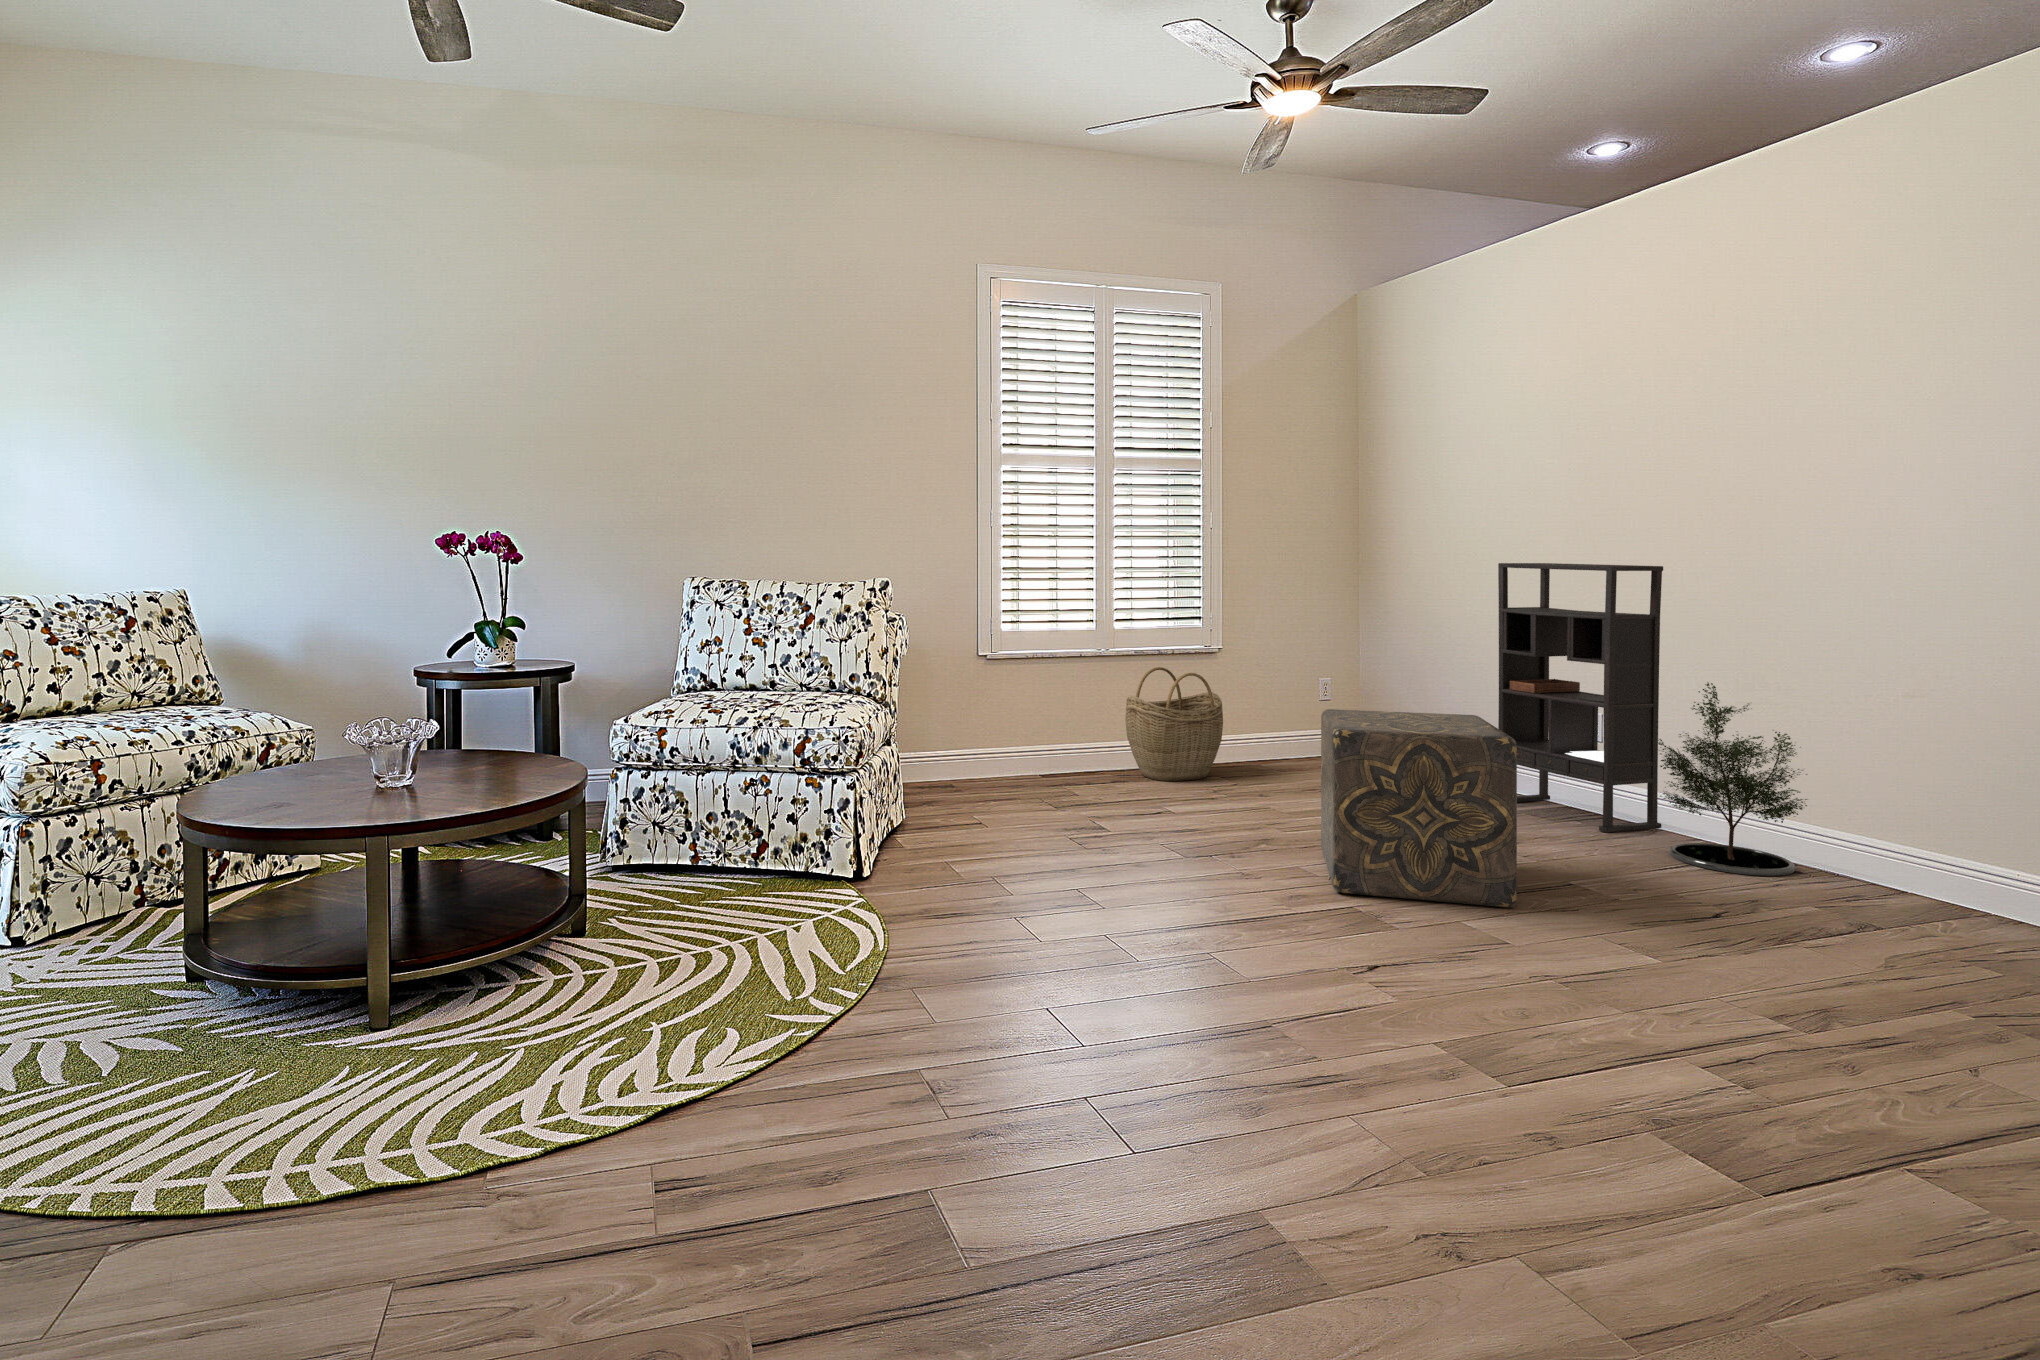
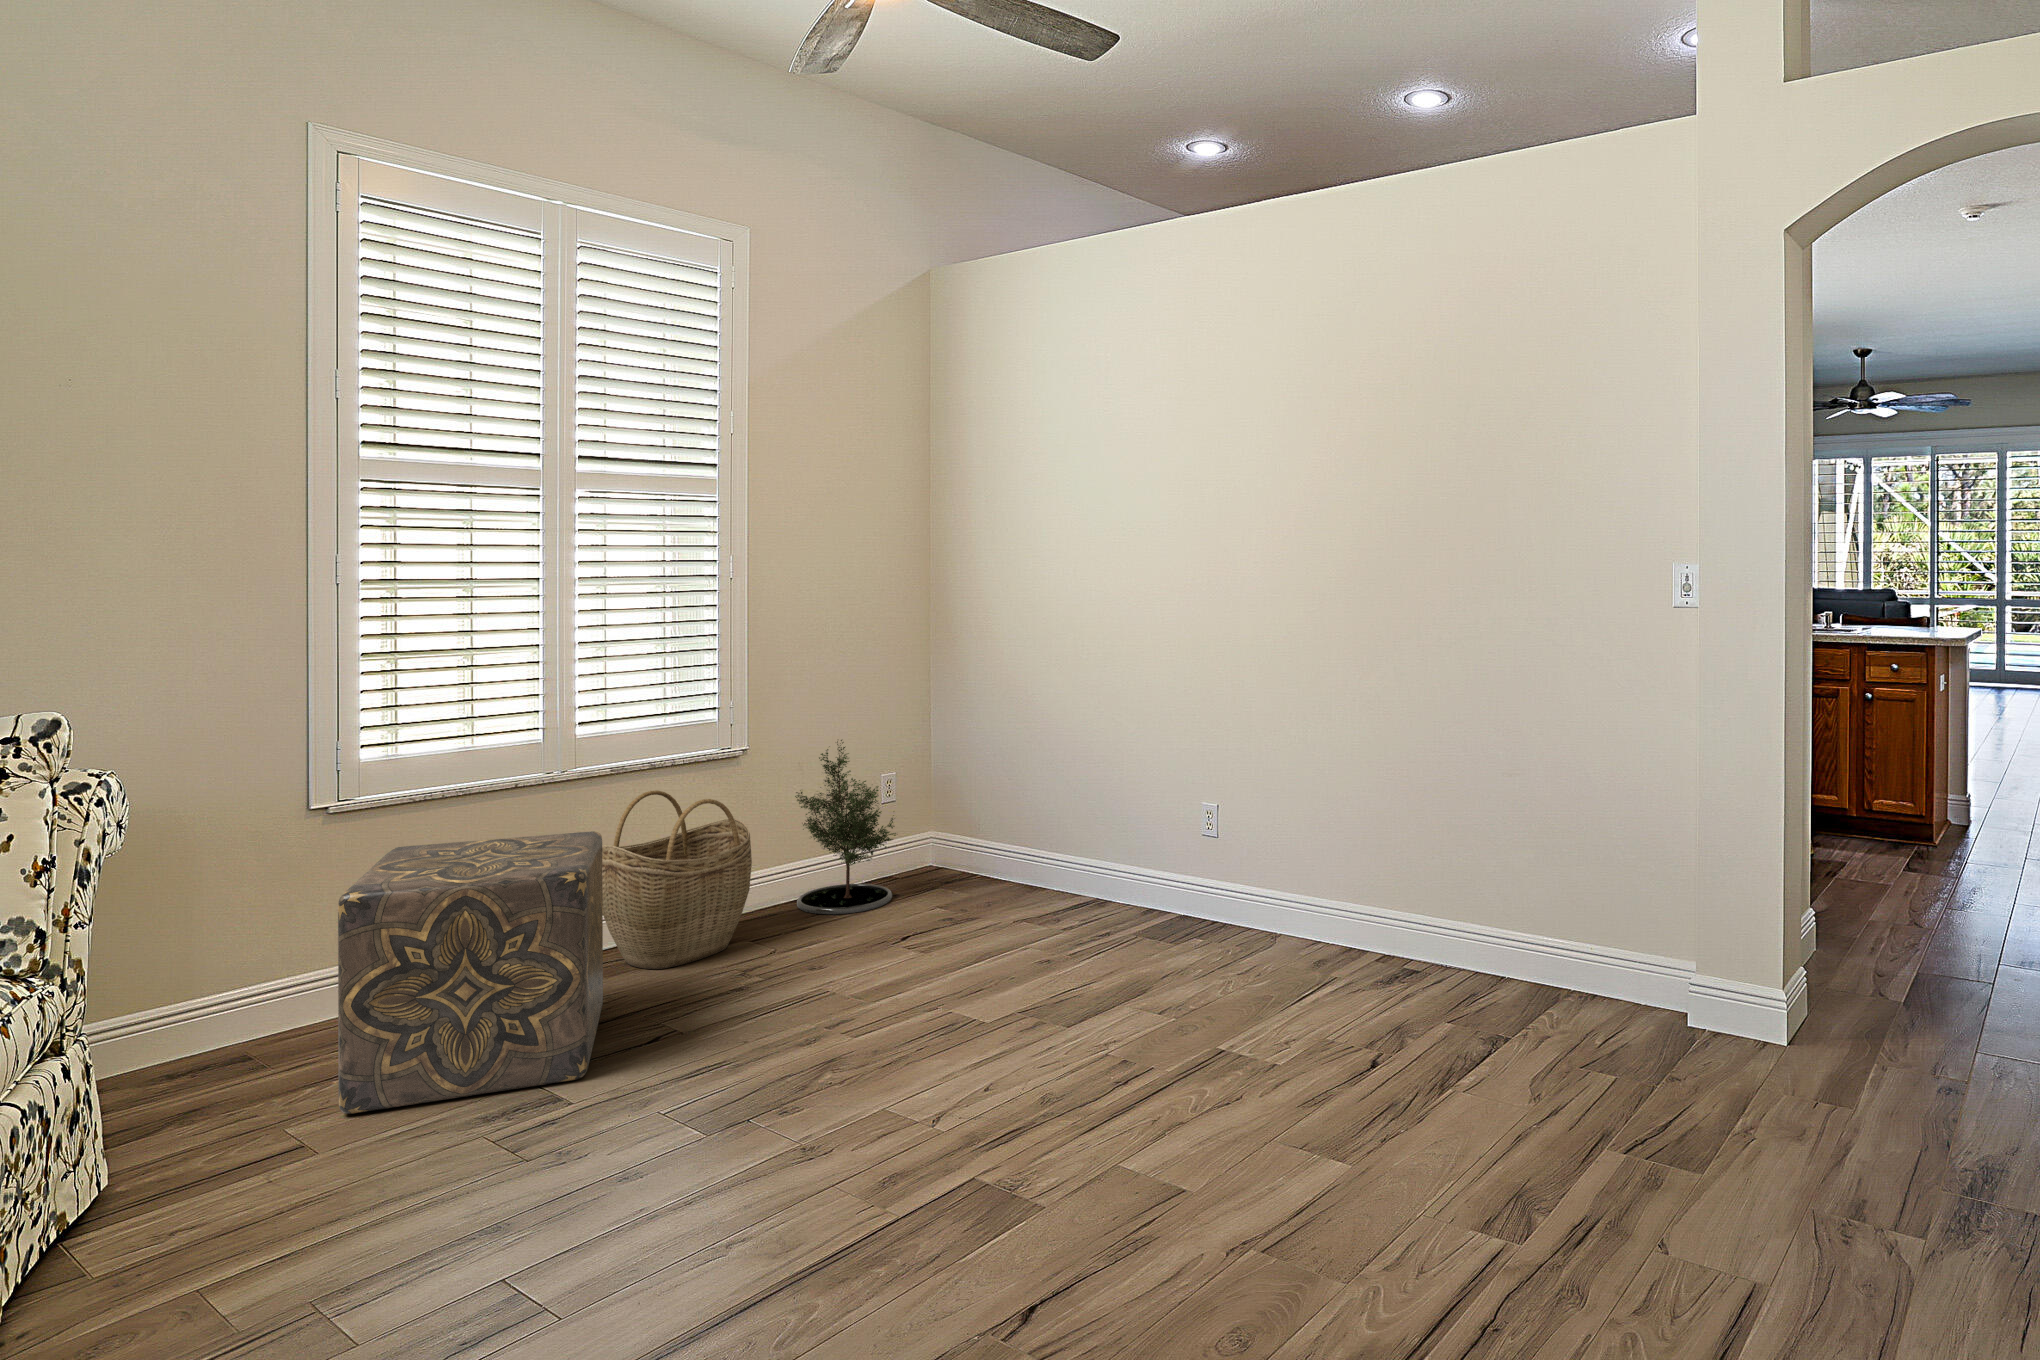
bookshelf: present [1498,563,1663,833] -> none [1091,624,1262,946]
potted tree: present [1654,683,1807,876] -> present [795,740,896,914]
ottoman: present [1321,709,1517,907] -> present [338,831,603,1114]

